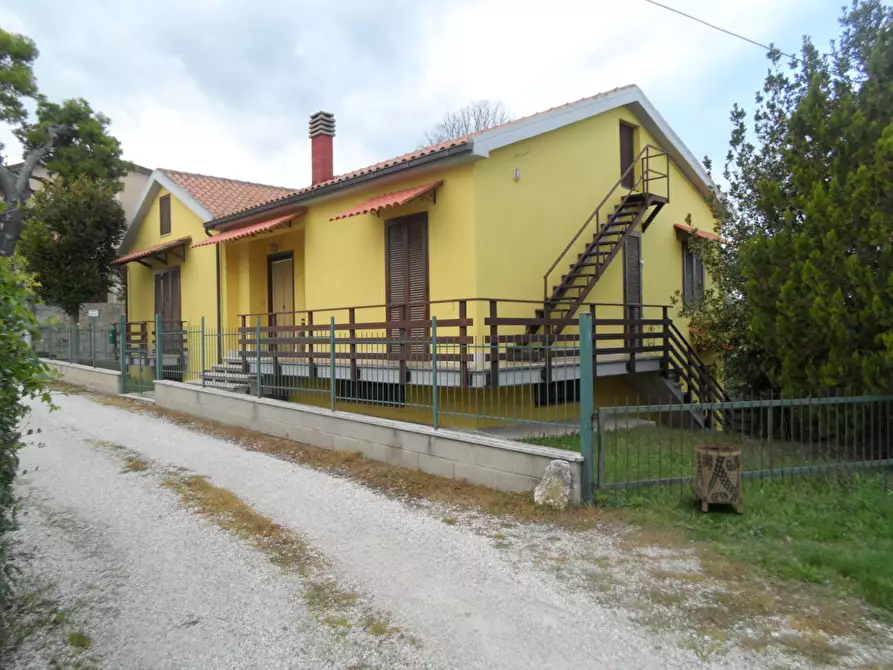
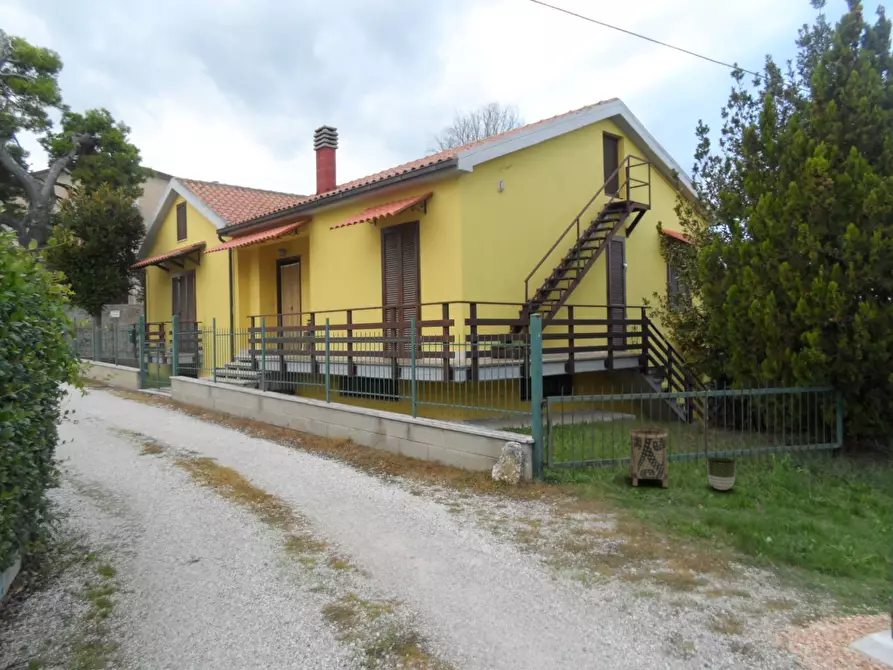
planter: none [787,478,823,516] -> present [707,457,736,490]

